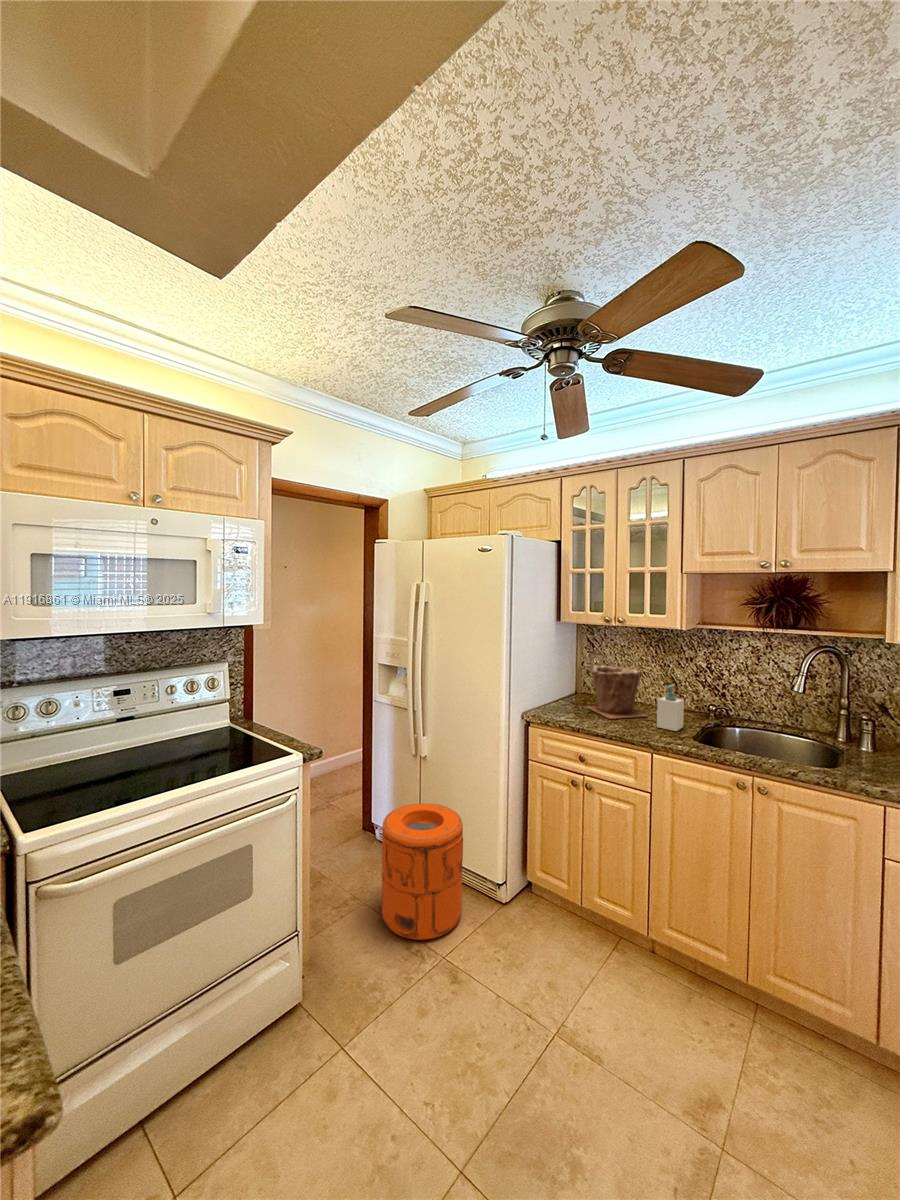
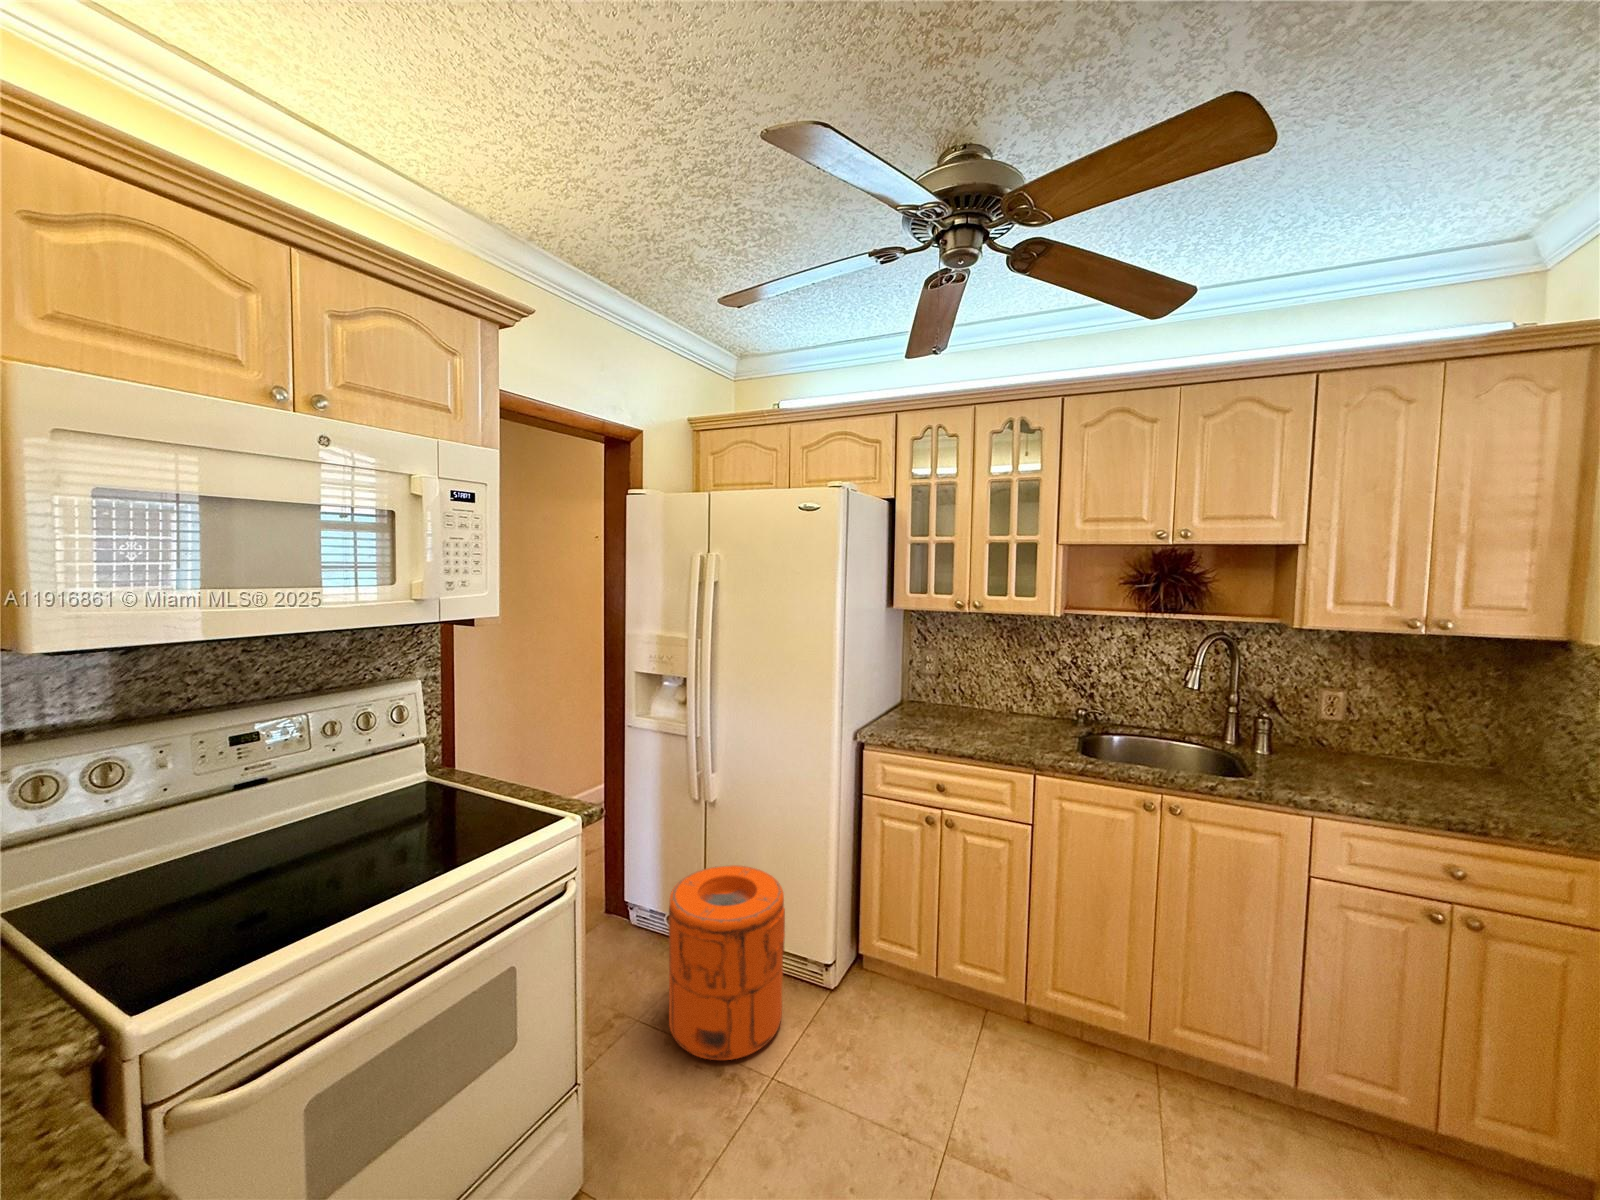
plant pot: present [588,665,647,719] -> none [931,664,1009,733]
soap bottle: present [657,685,684,731] -> none [1028,686,1059,744]

